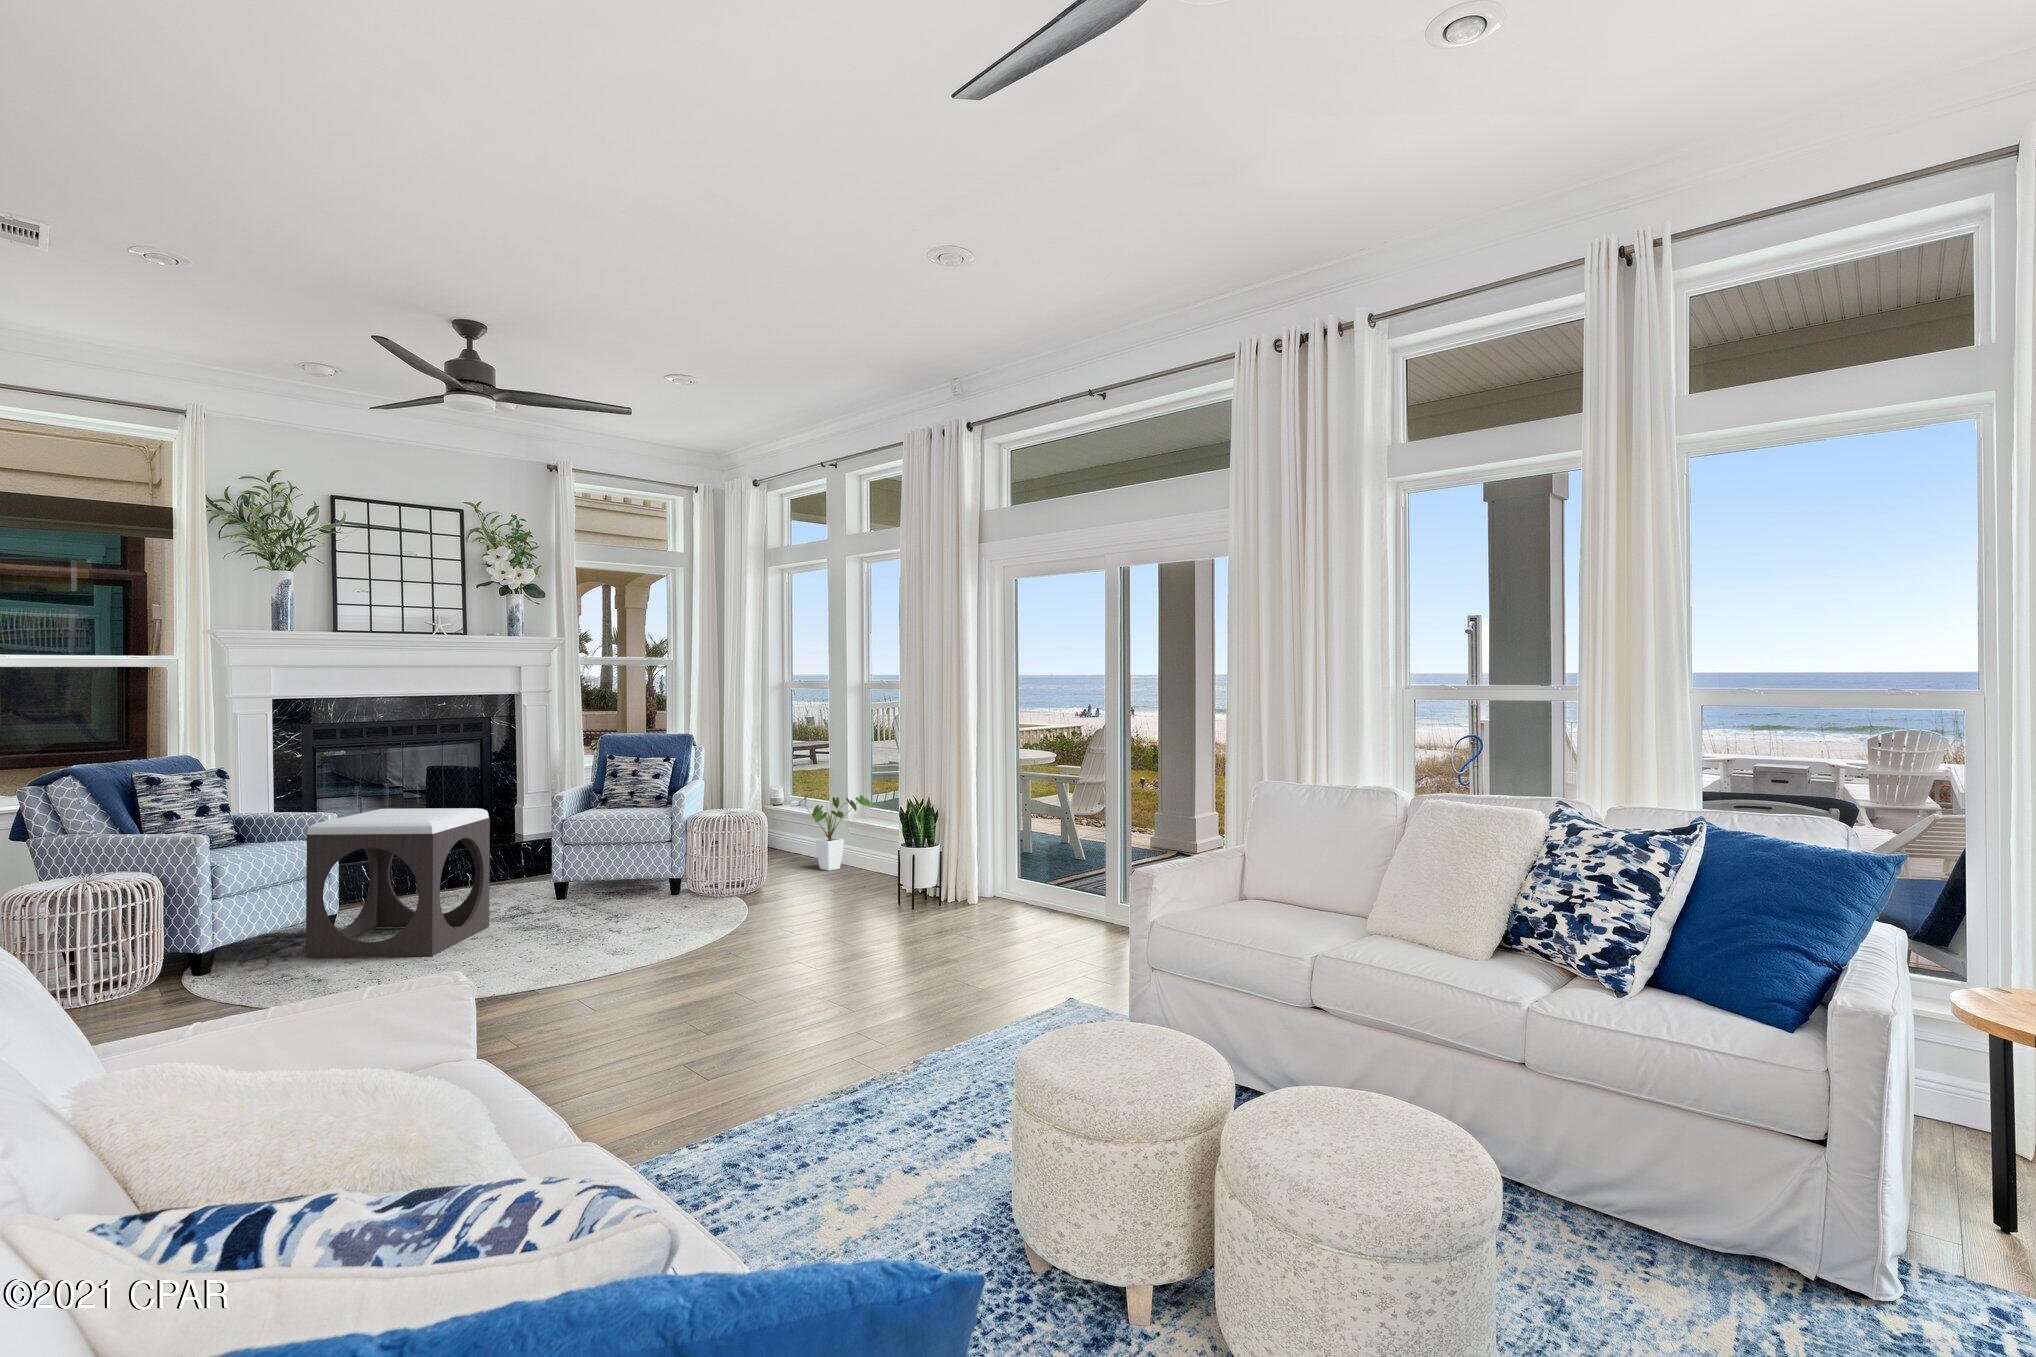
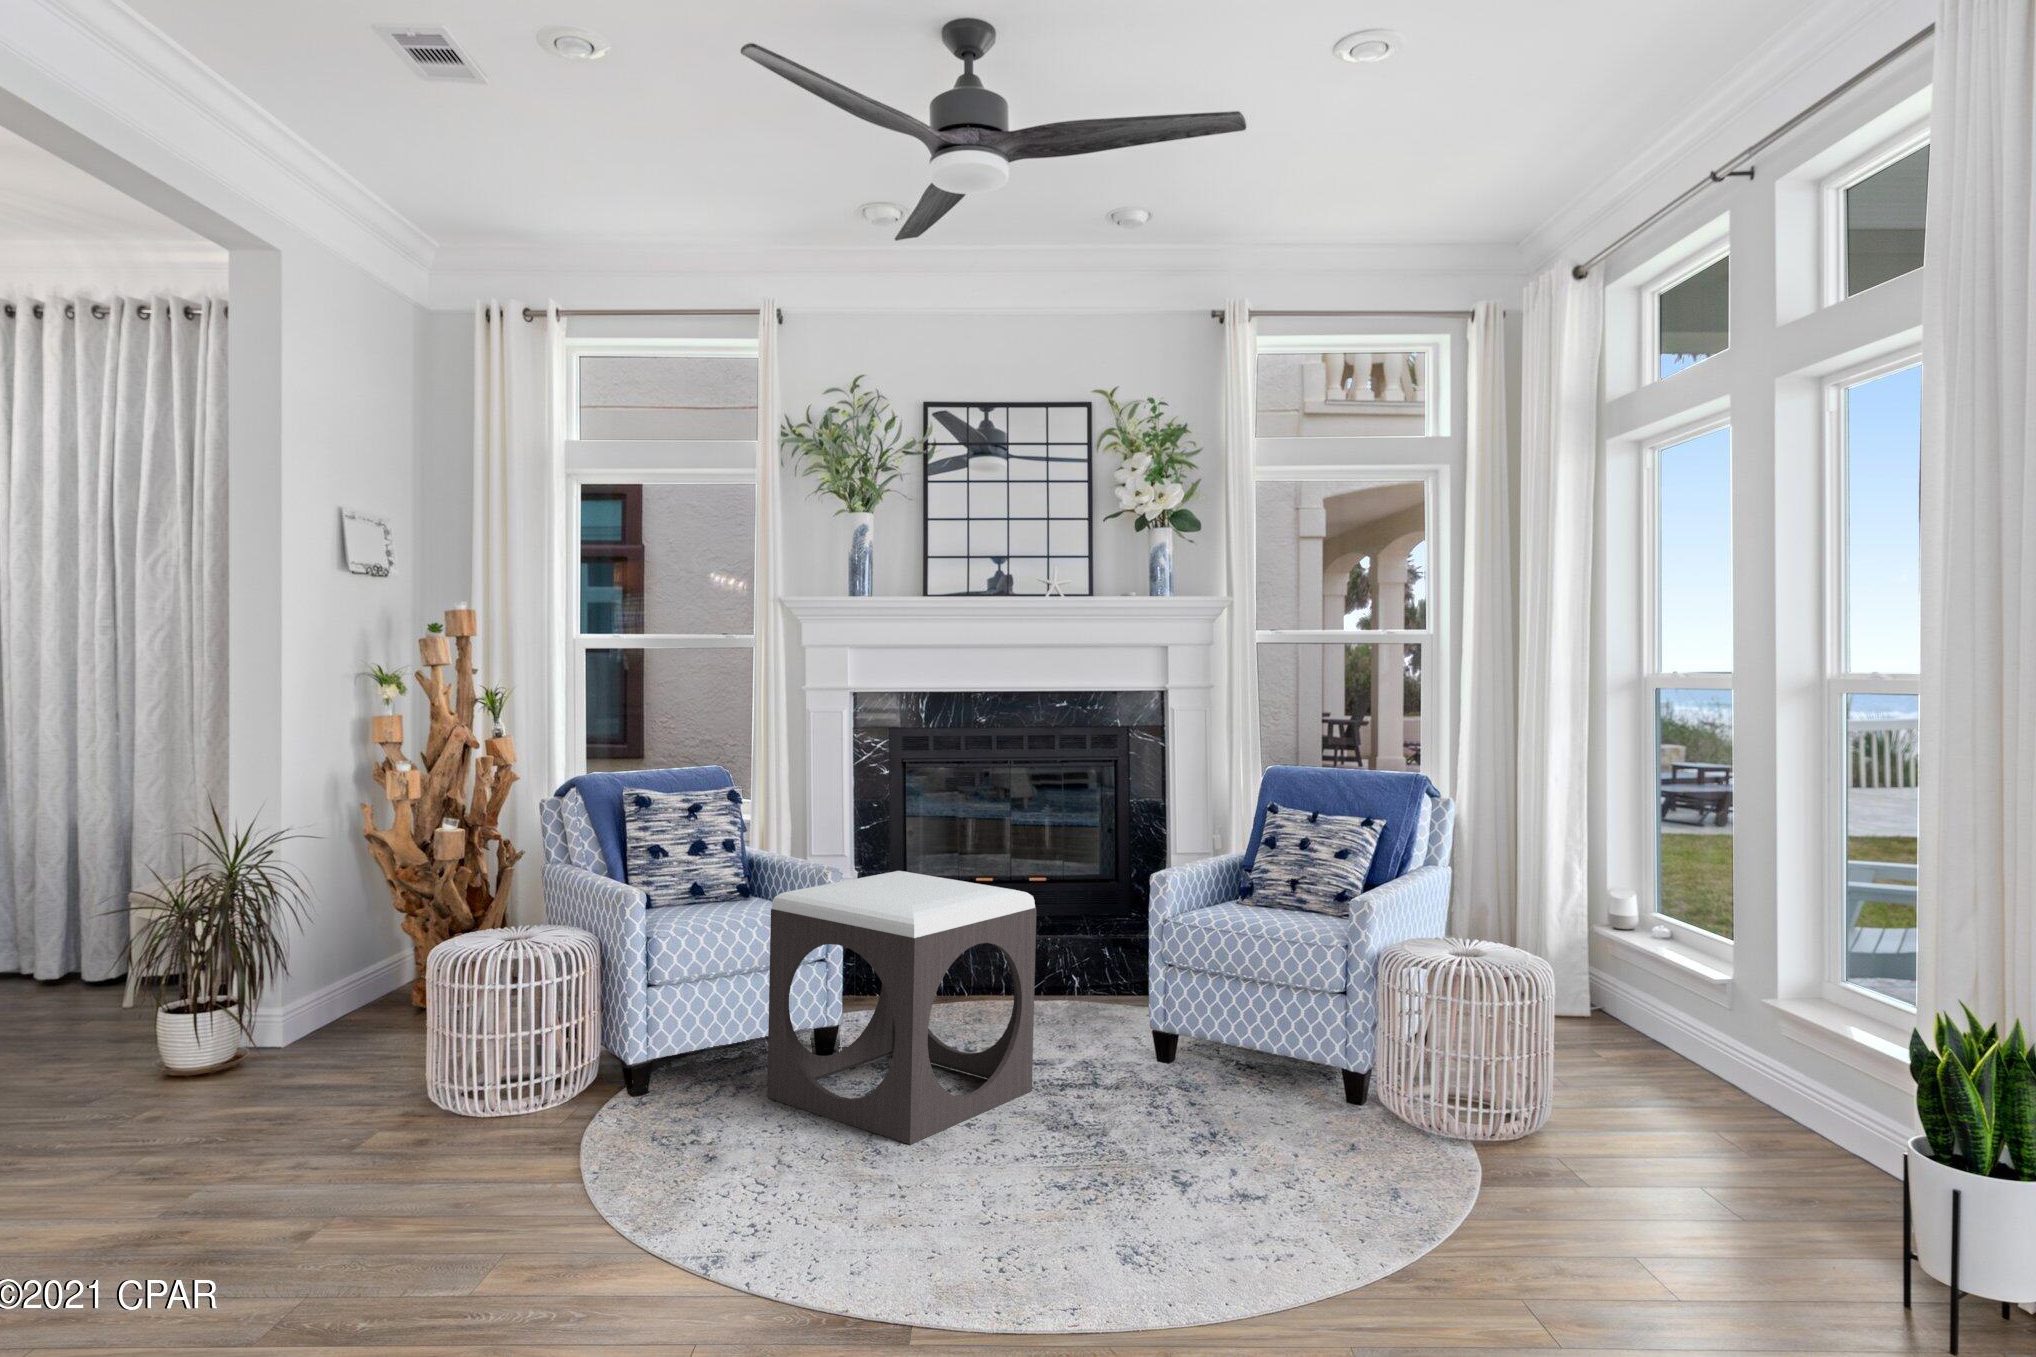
house plant: present [799,795,871,871] -> none [1616,919,1789,1080]

